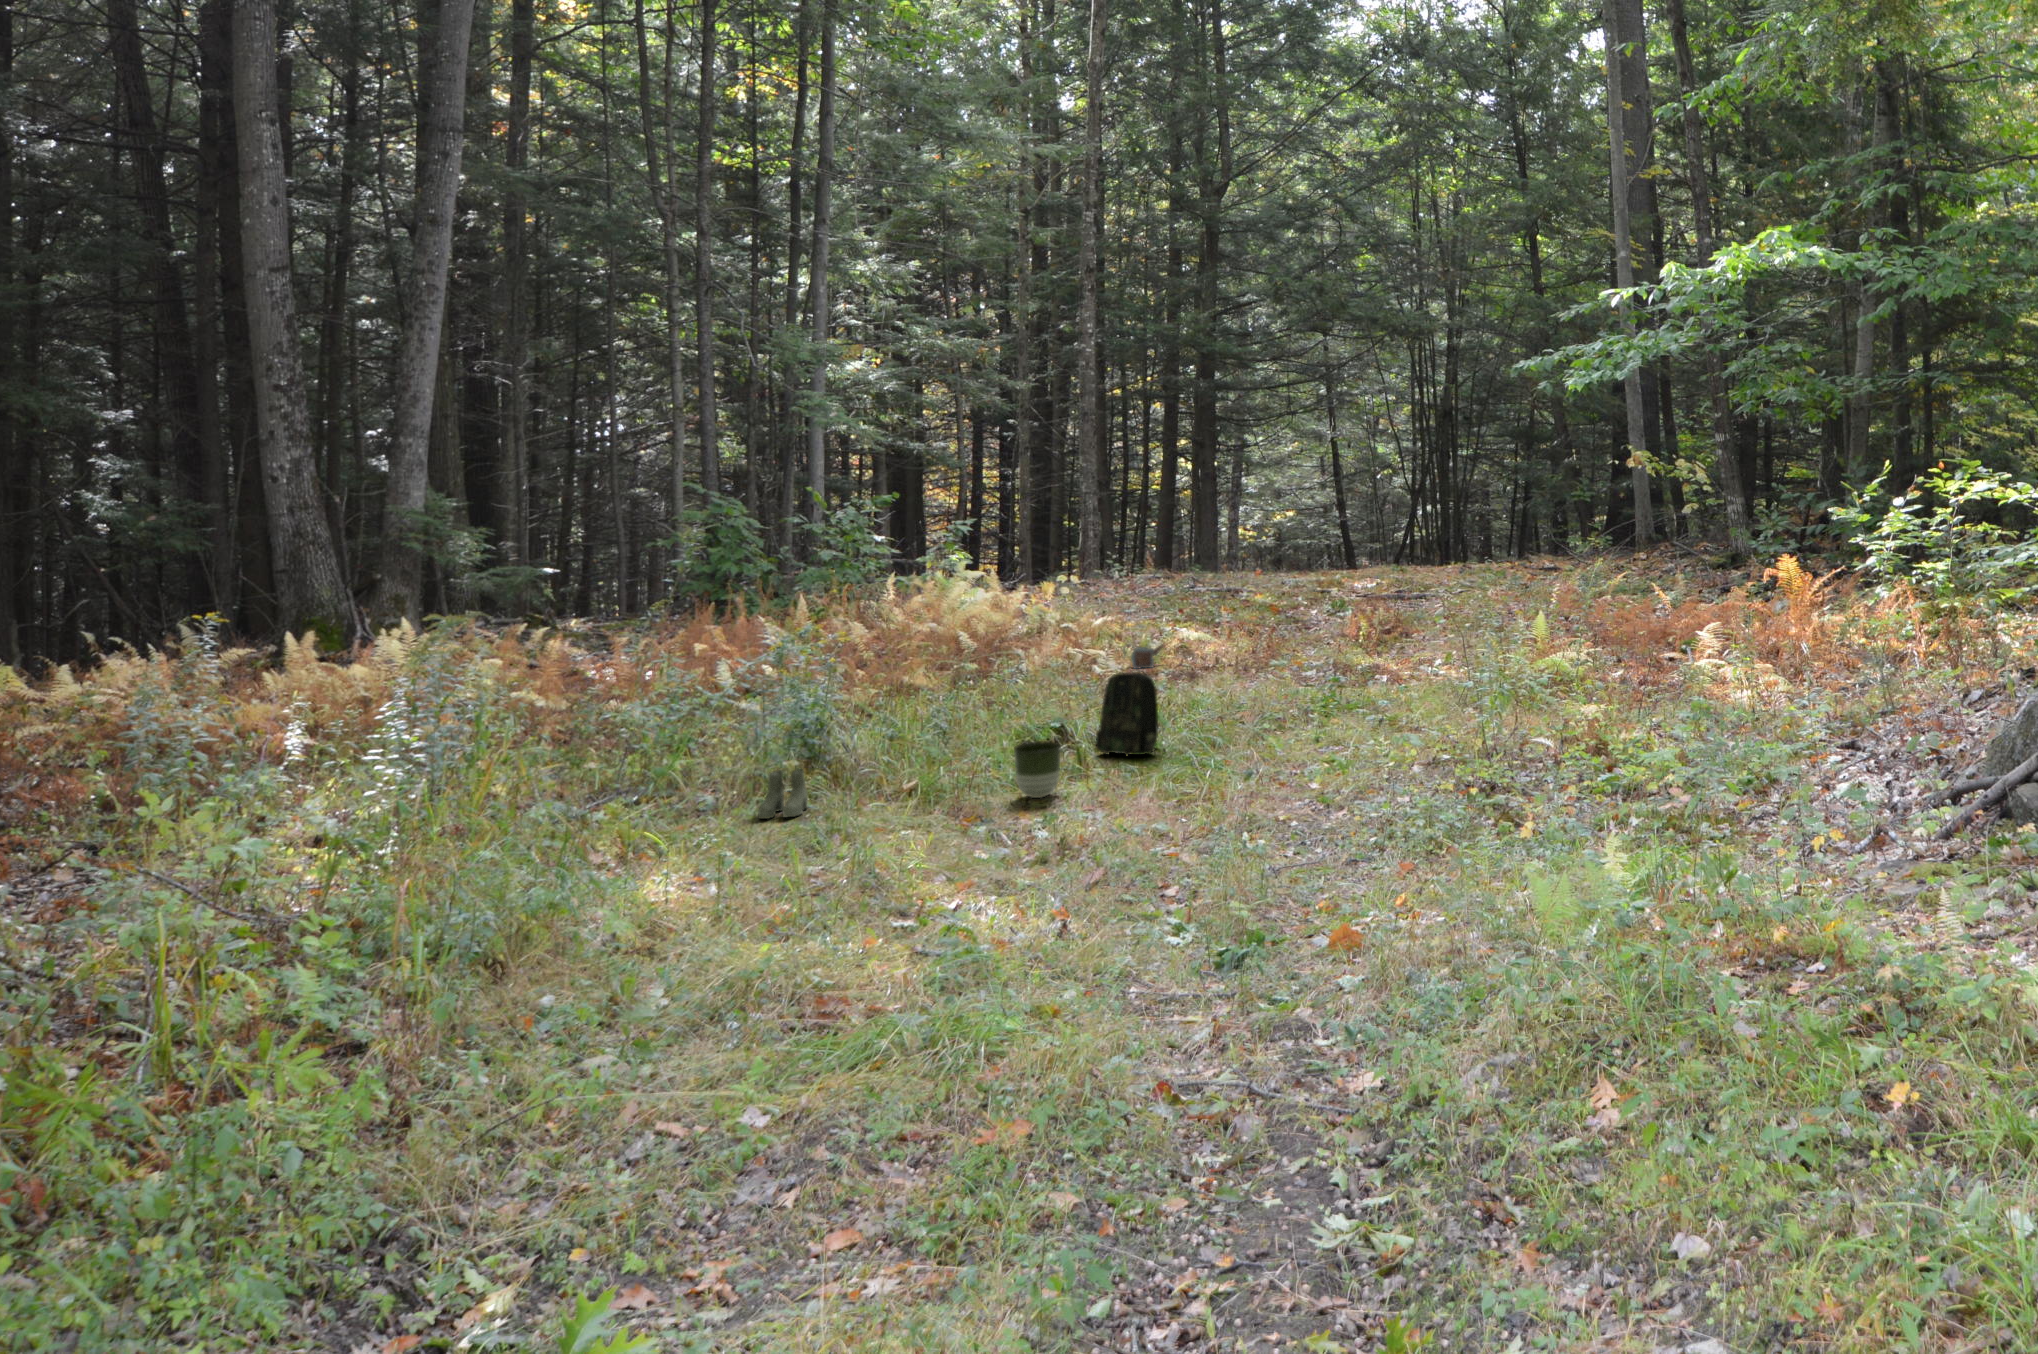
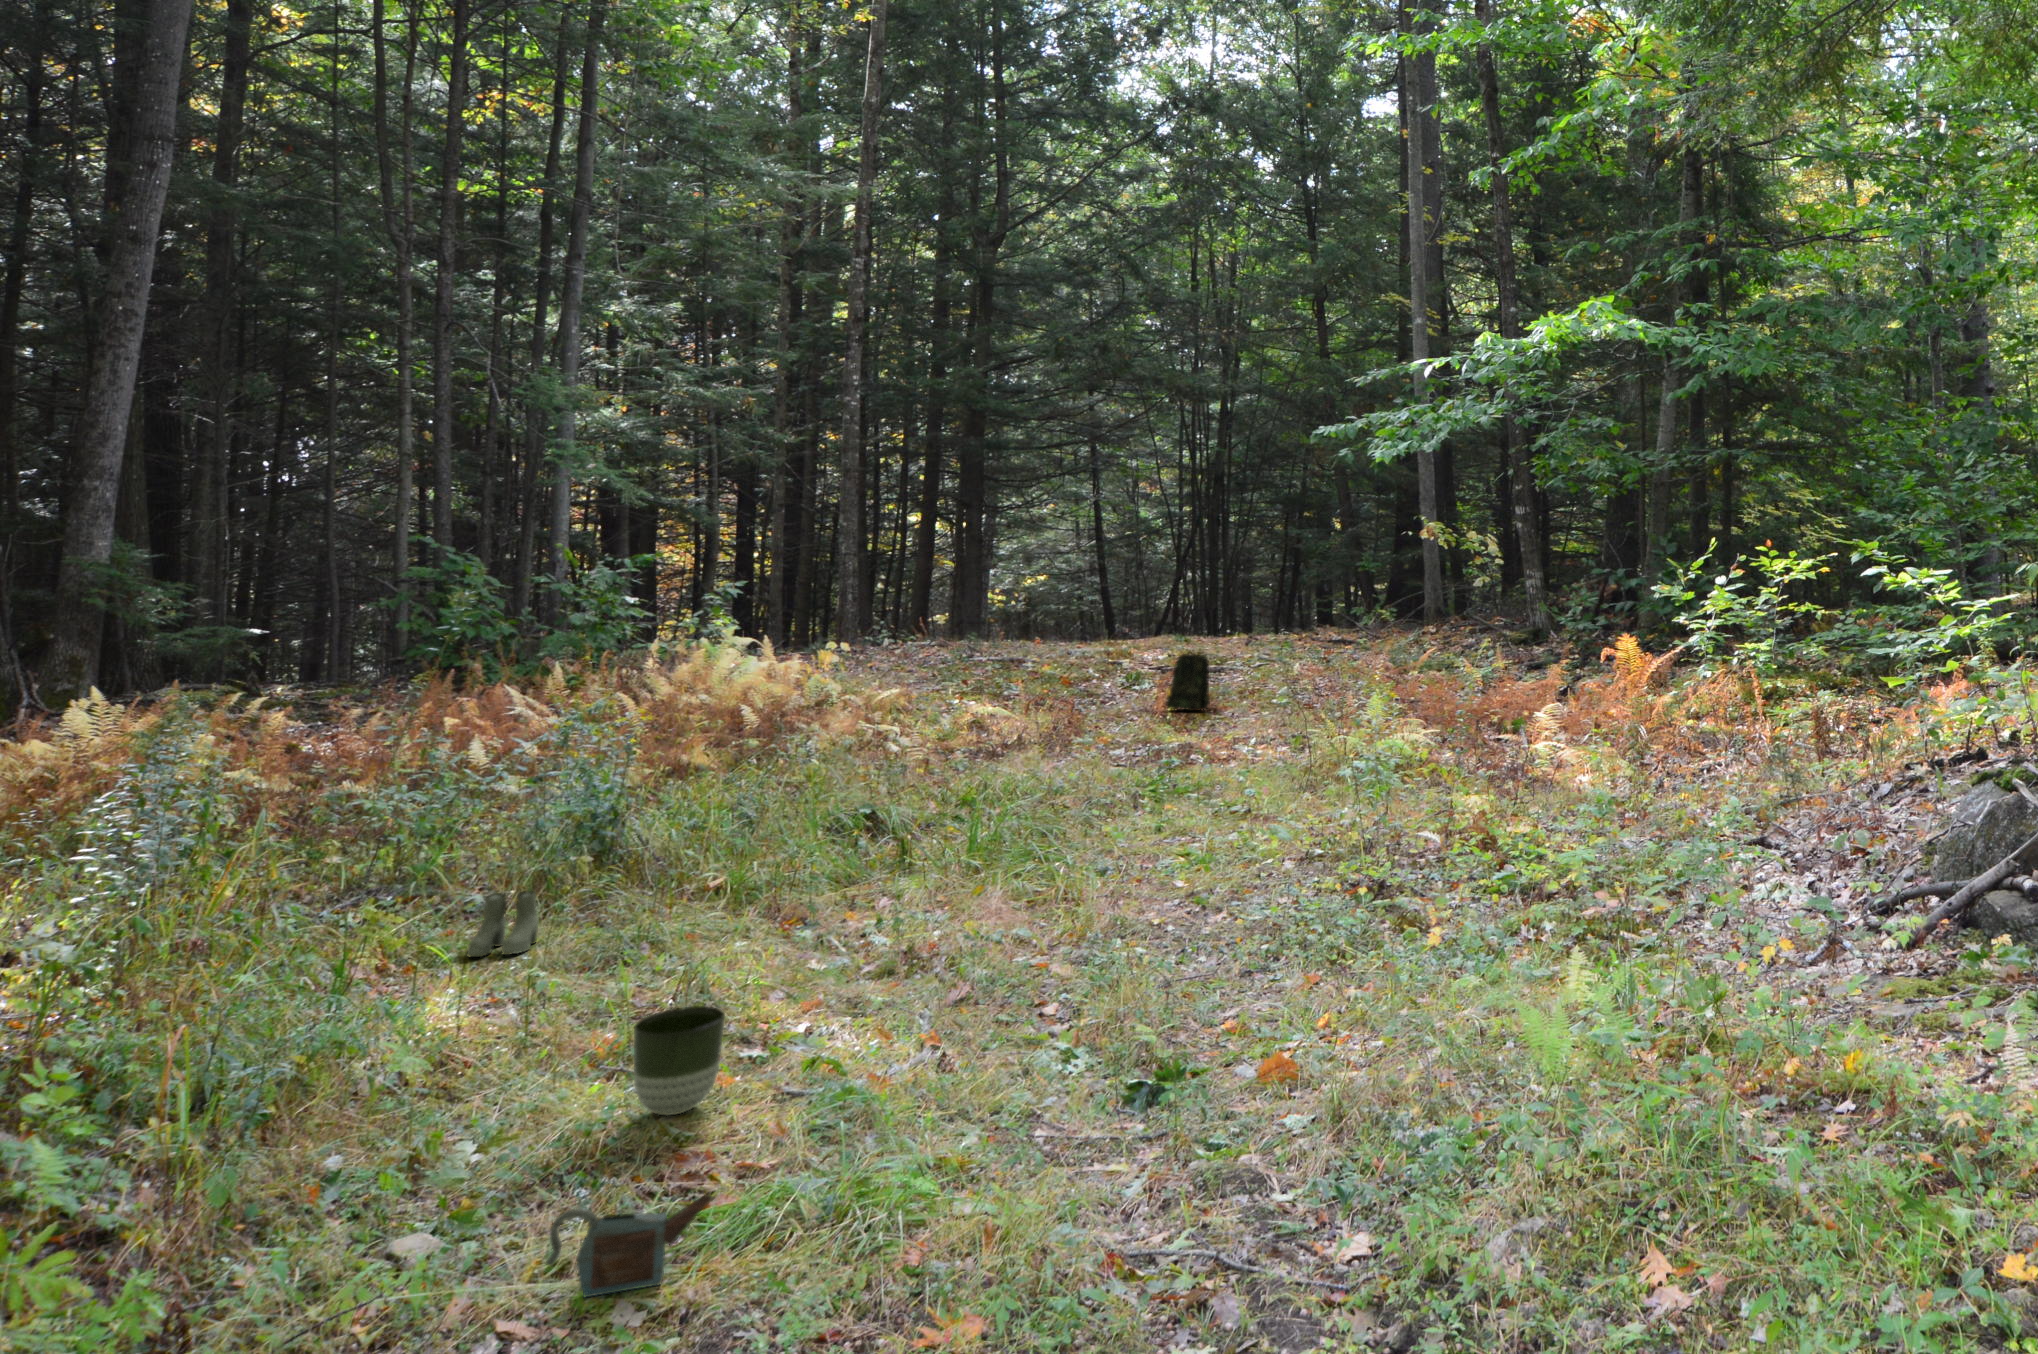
watering can: present [1124,644,1164,669] -> present [547,1194,714,1297]
backpack: present [1096,672,1158,756] -> present [1166,654,1210,711]
planter: present [1014,741,1061,798] -> present [634,1006,725,1116]

